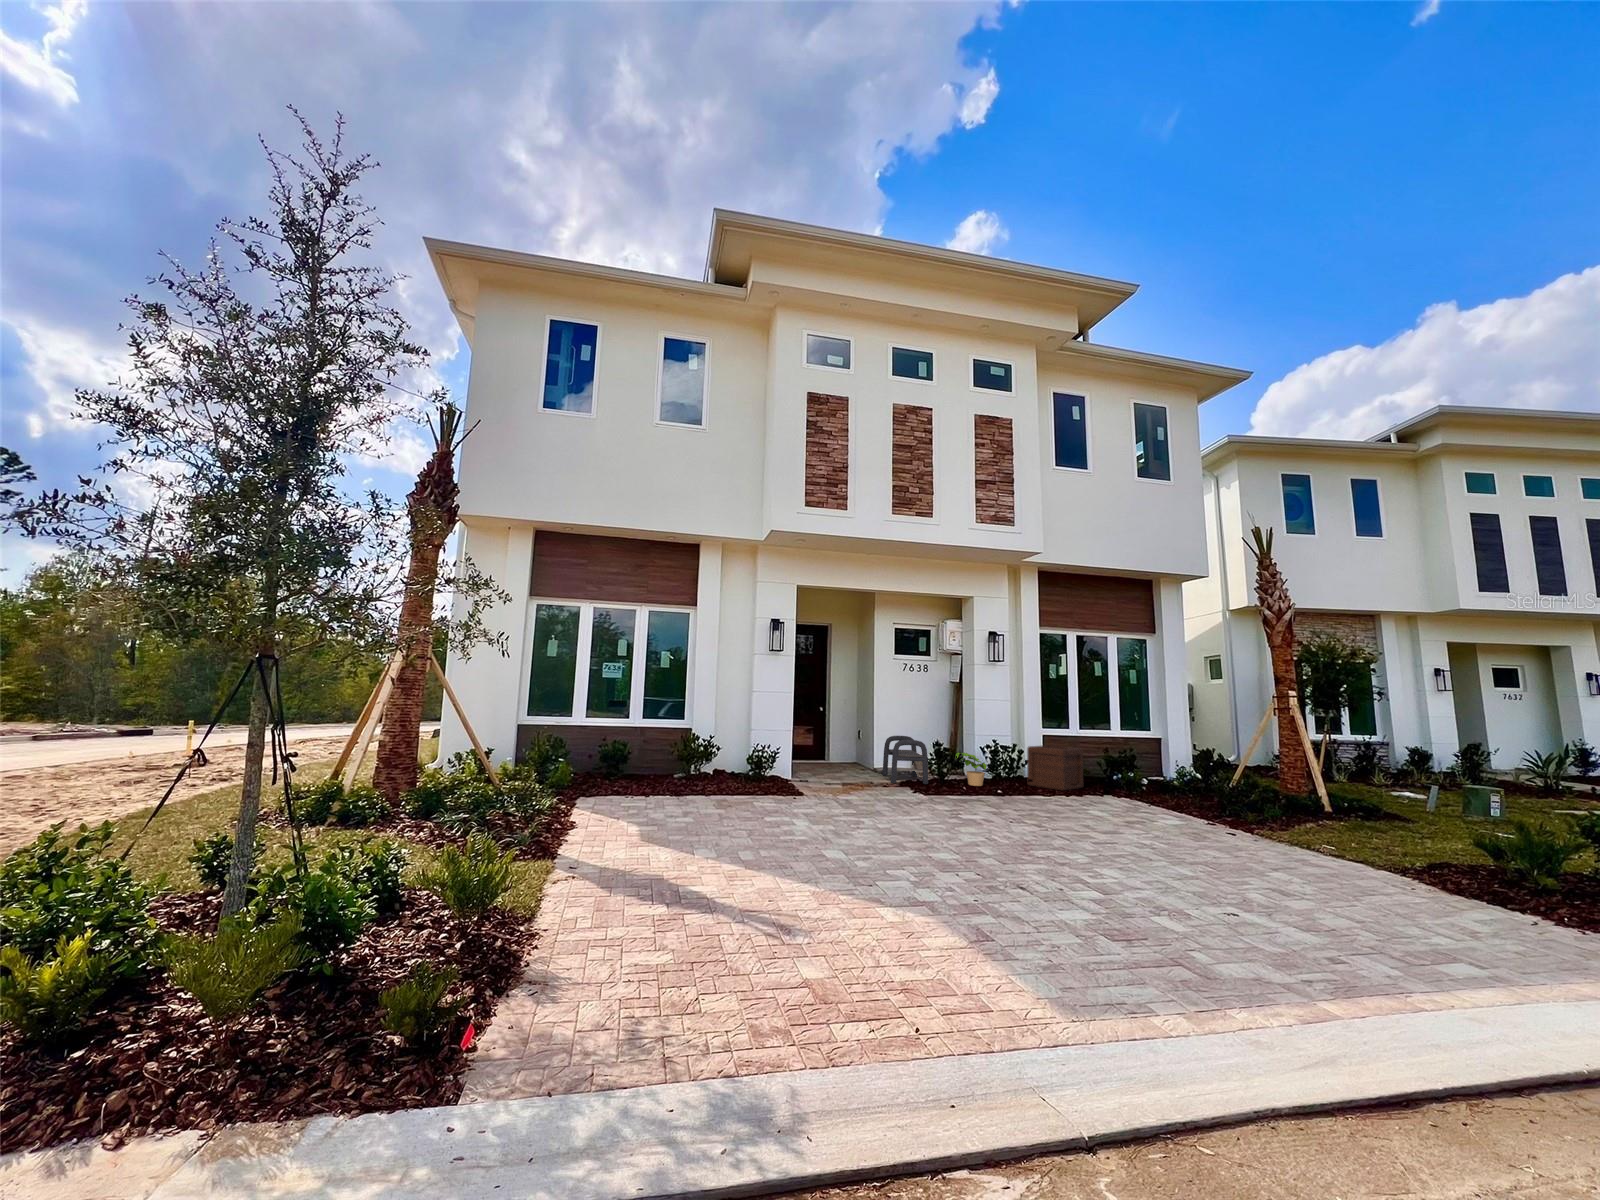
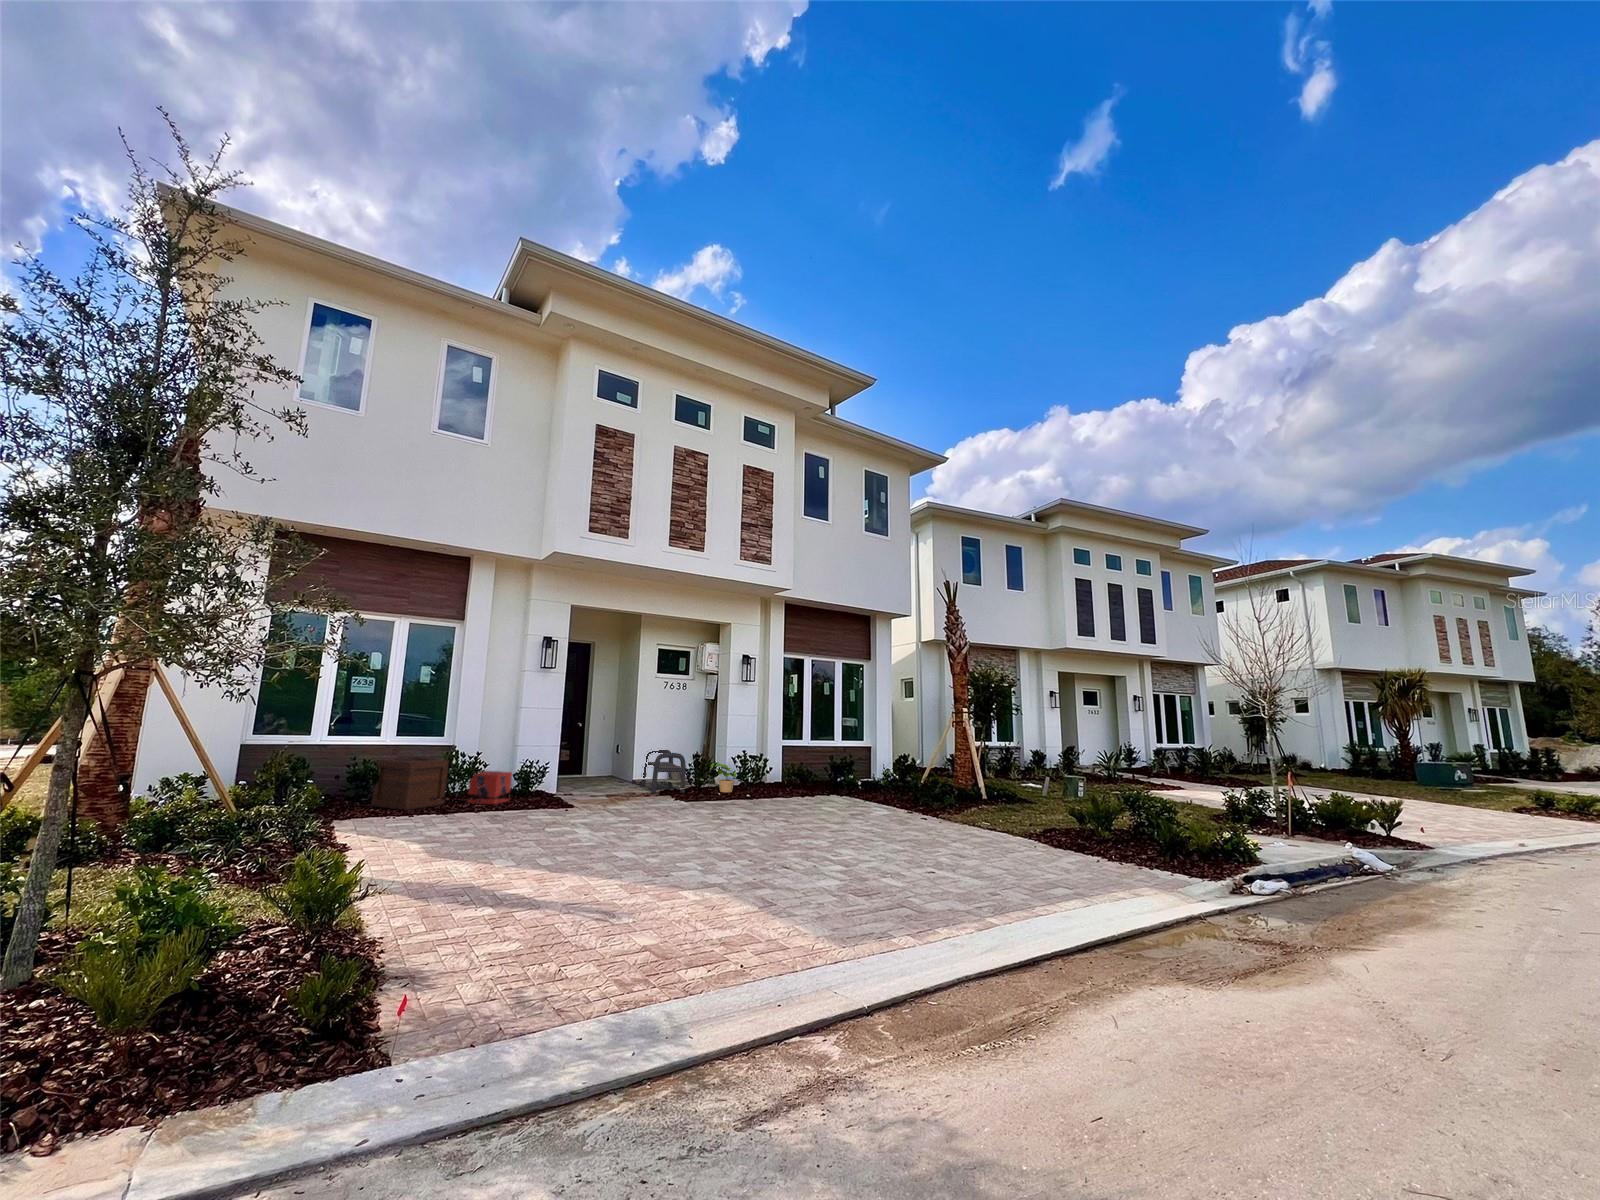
wooden crate: present [1027,745,1083,790] -> present [372,757,449,810]
storage box: none [707,753,747,787] -> present [467,771,512,804]

